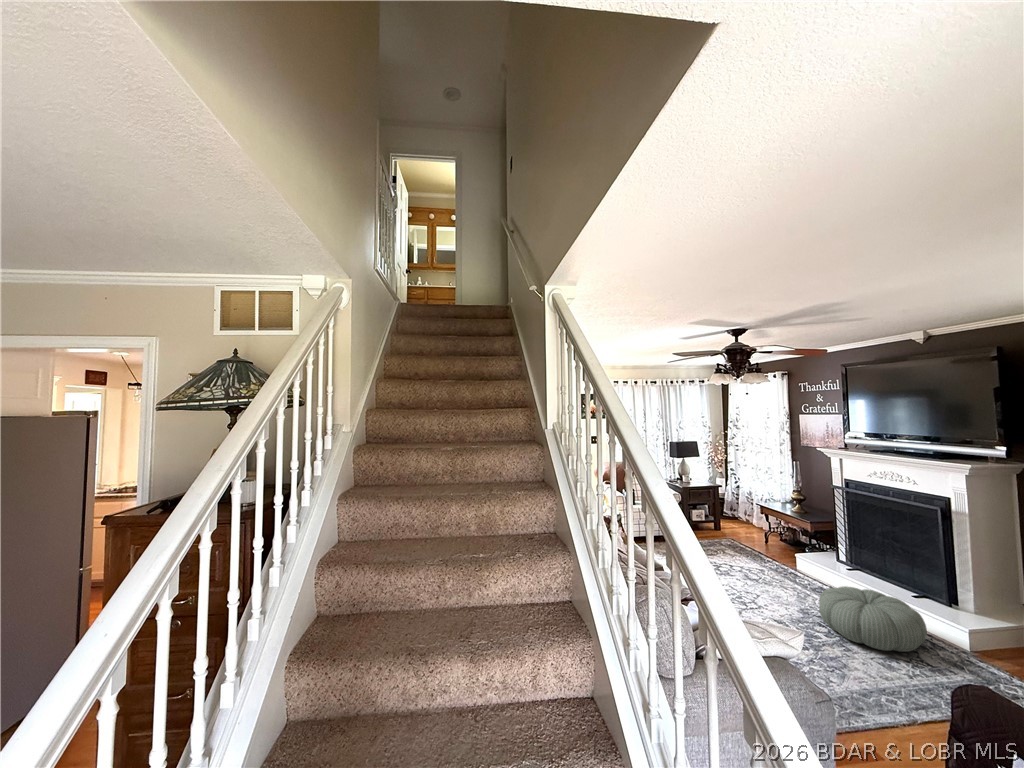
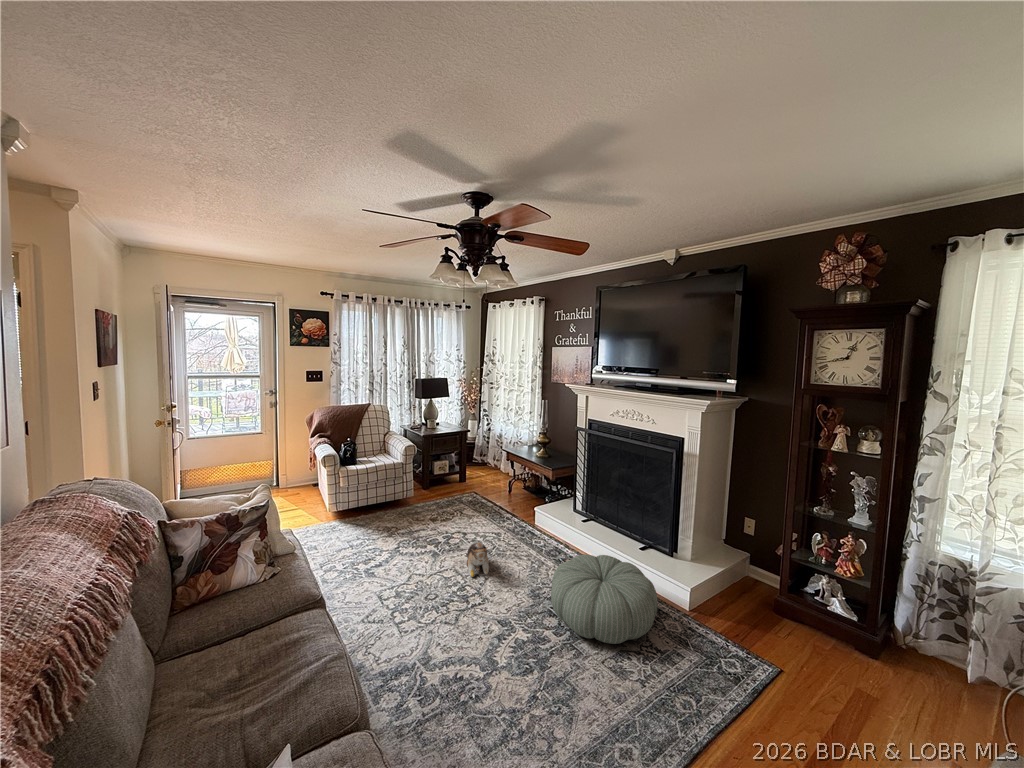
plush toy: none [739,566,760,593] -> present [466,542,489,577]

